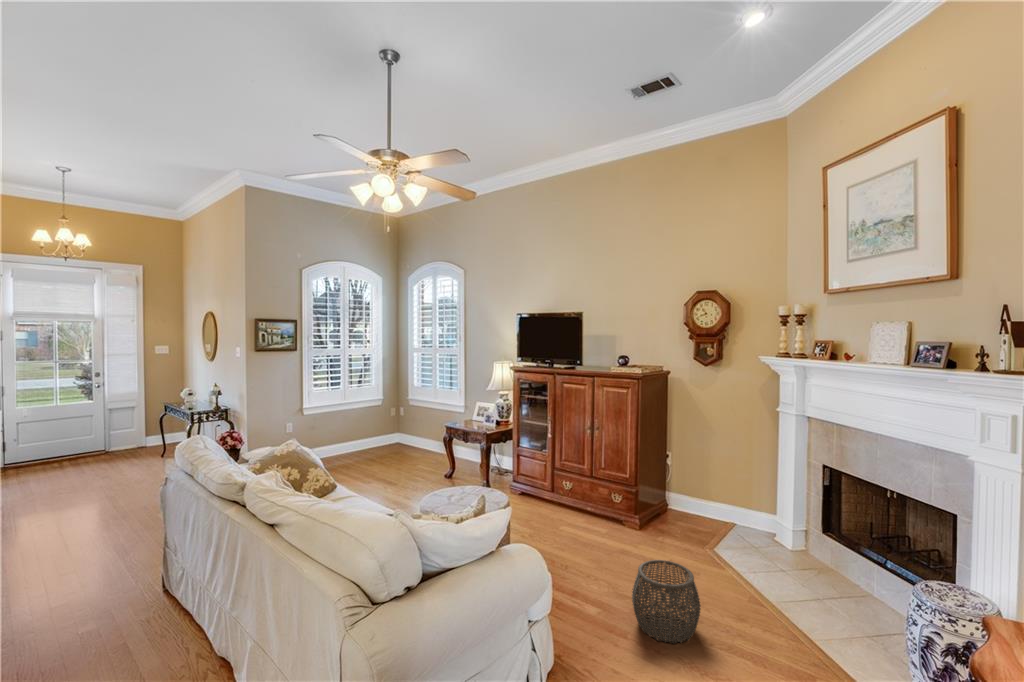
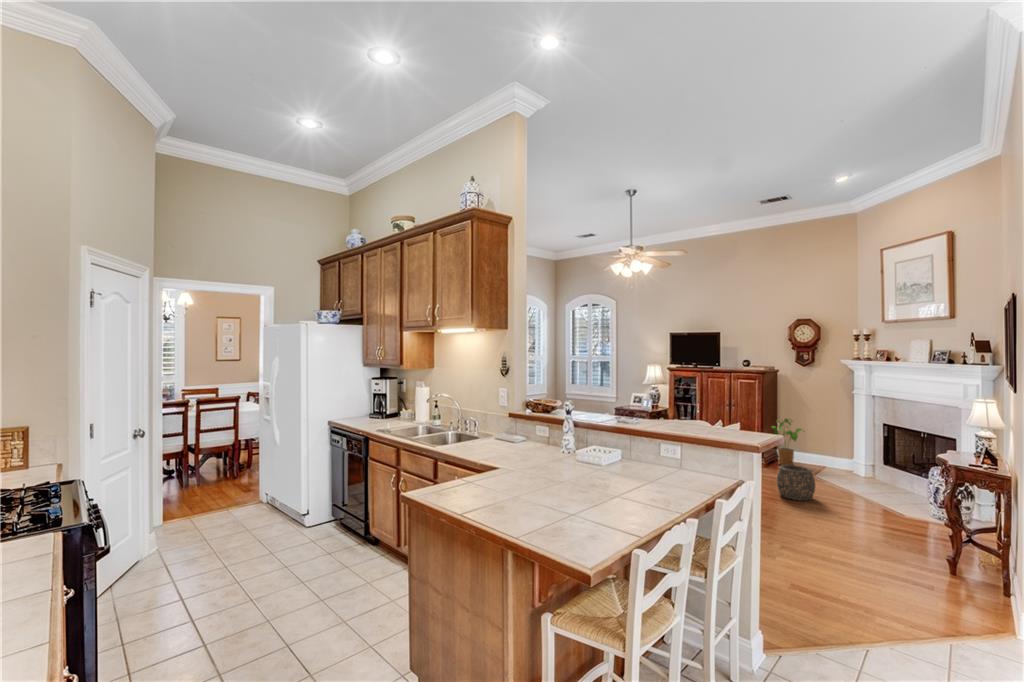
house plant: none [654,449,704,527] -> present [772,419,802,465]

